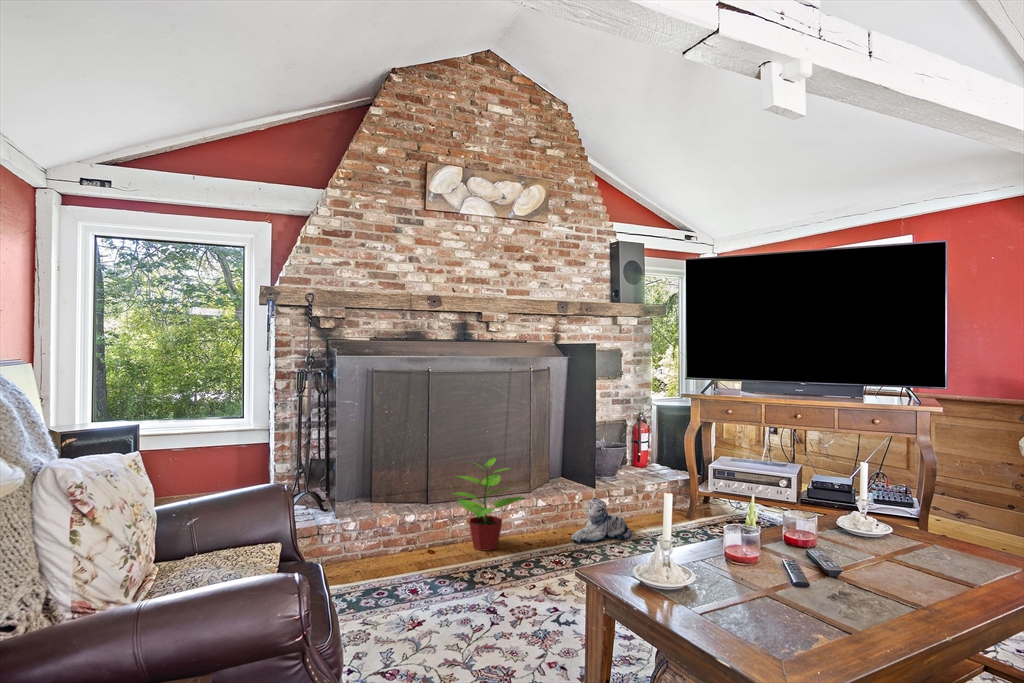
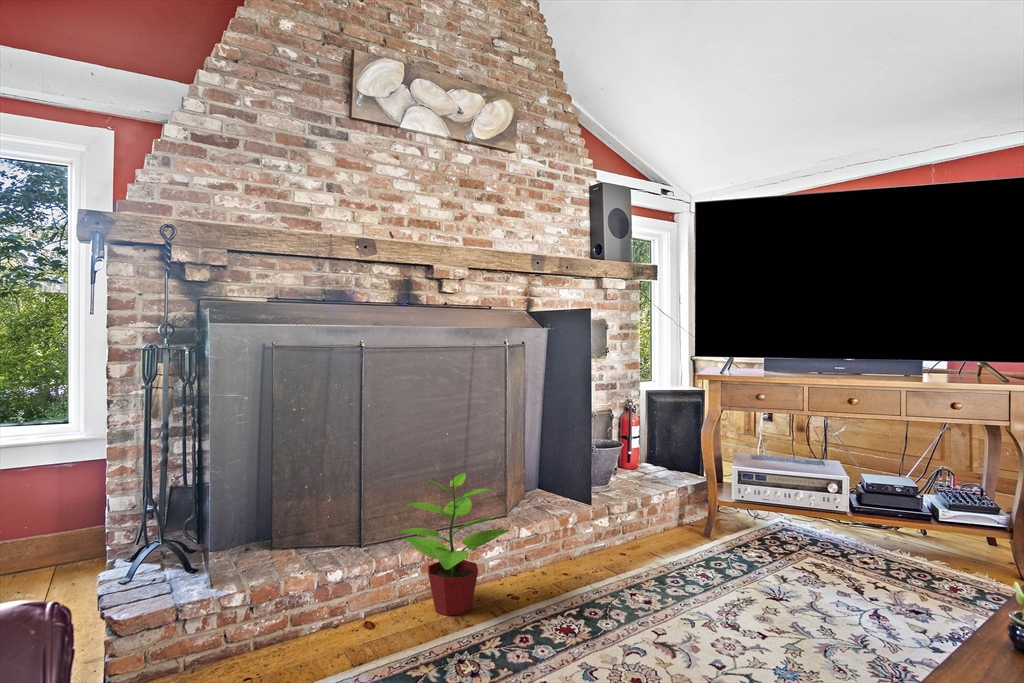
plush toy: present [571,498,632,542] -> none [575,523,651,590]

